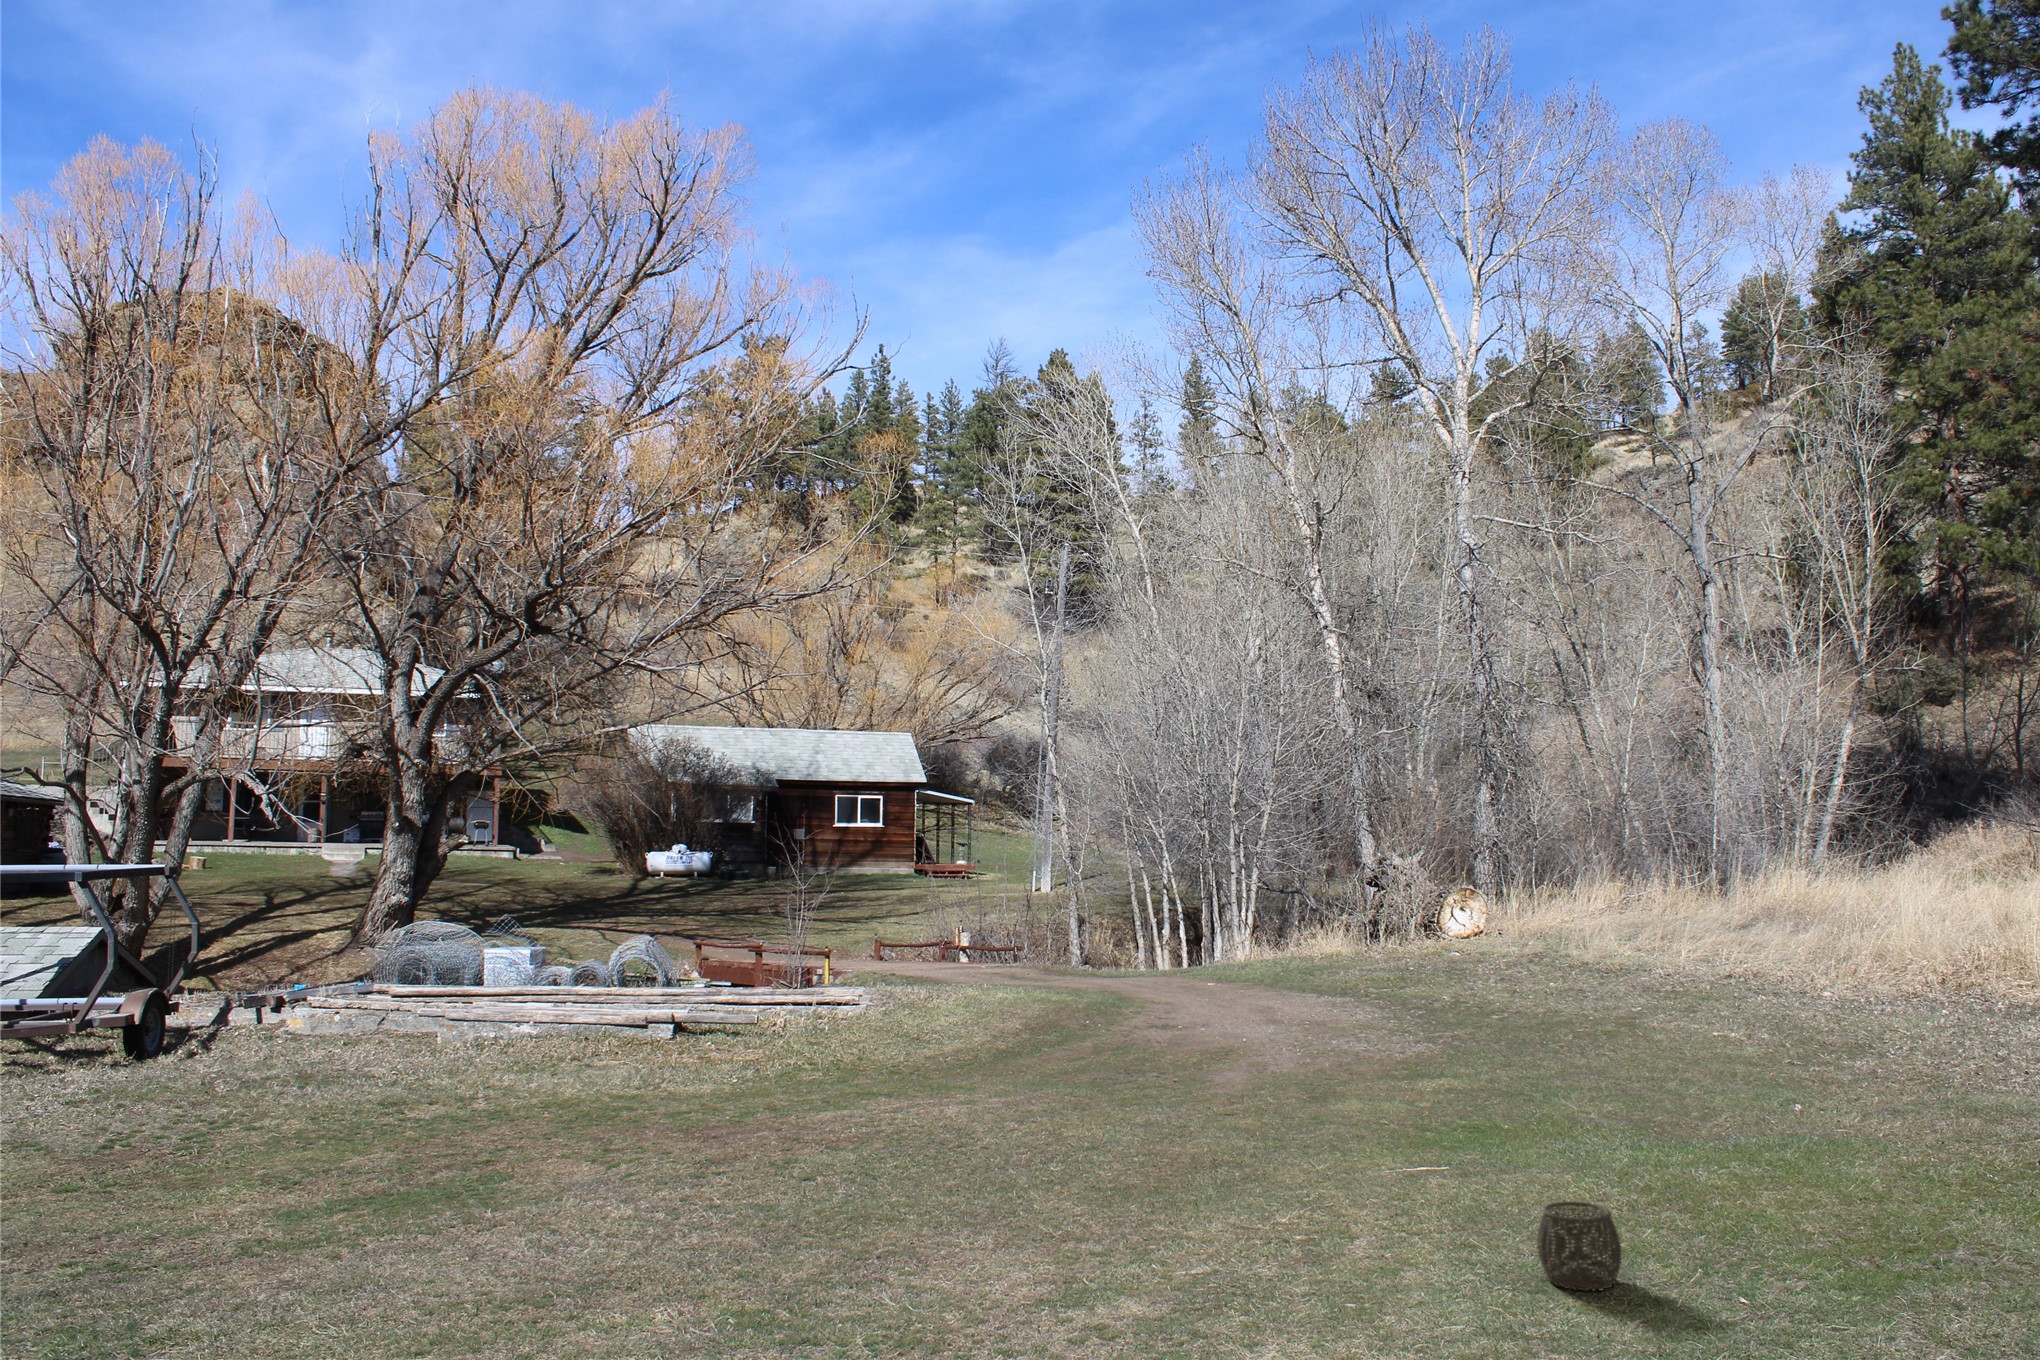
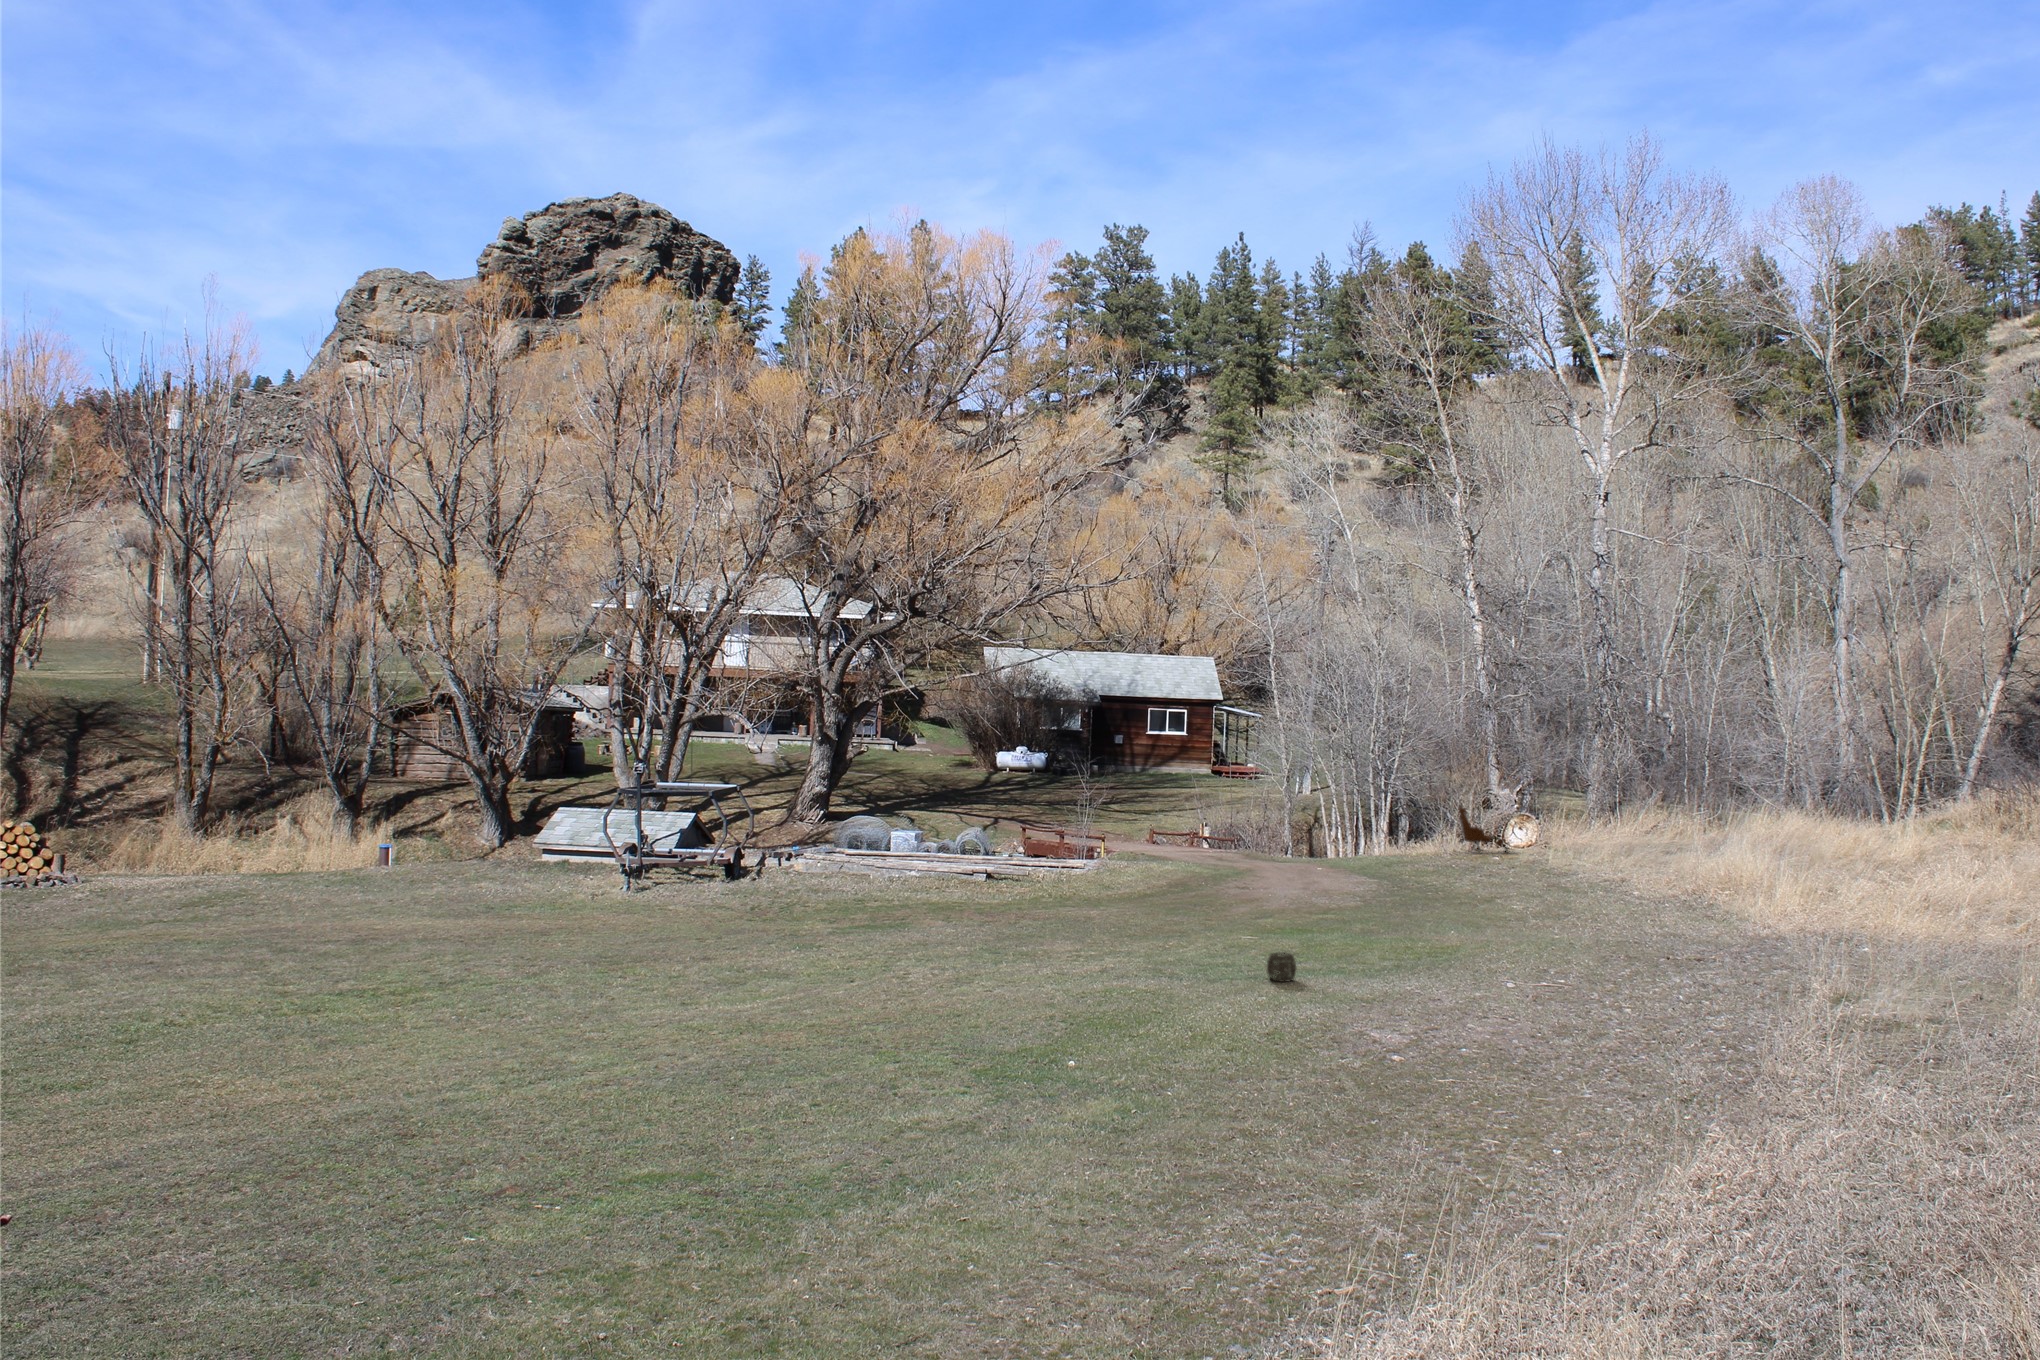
lounge chair: none [1348,882,1428,948] -> present [1459,807,1509,852]

